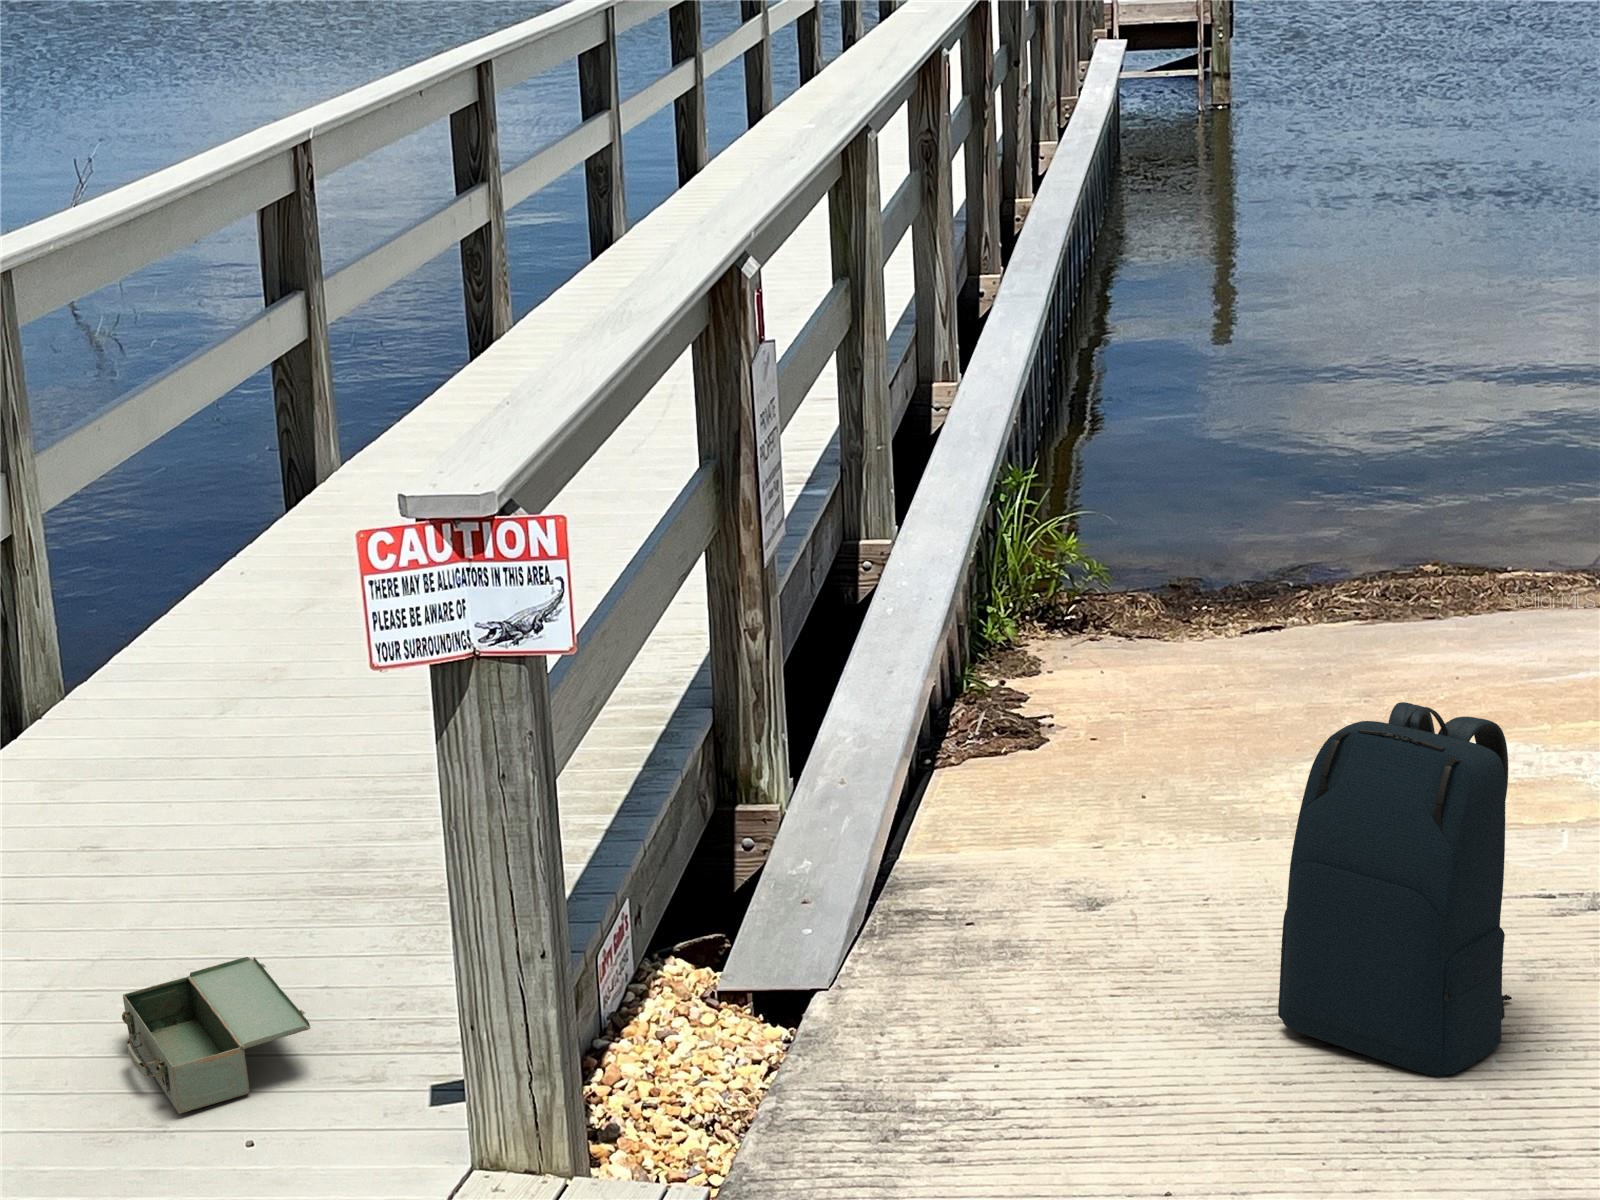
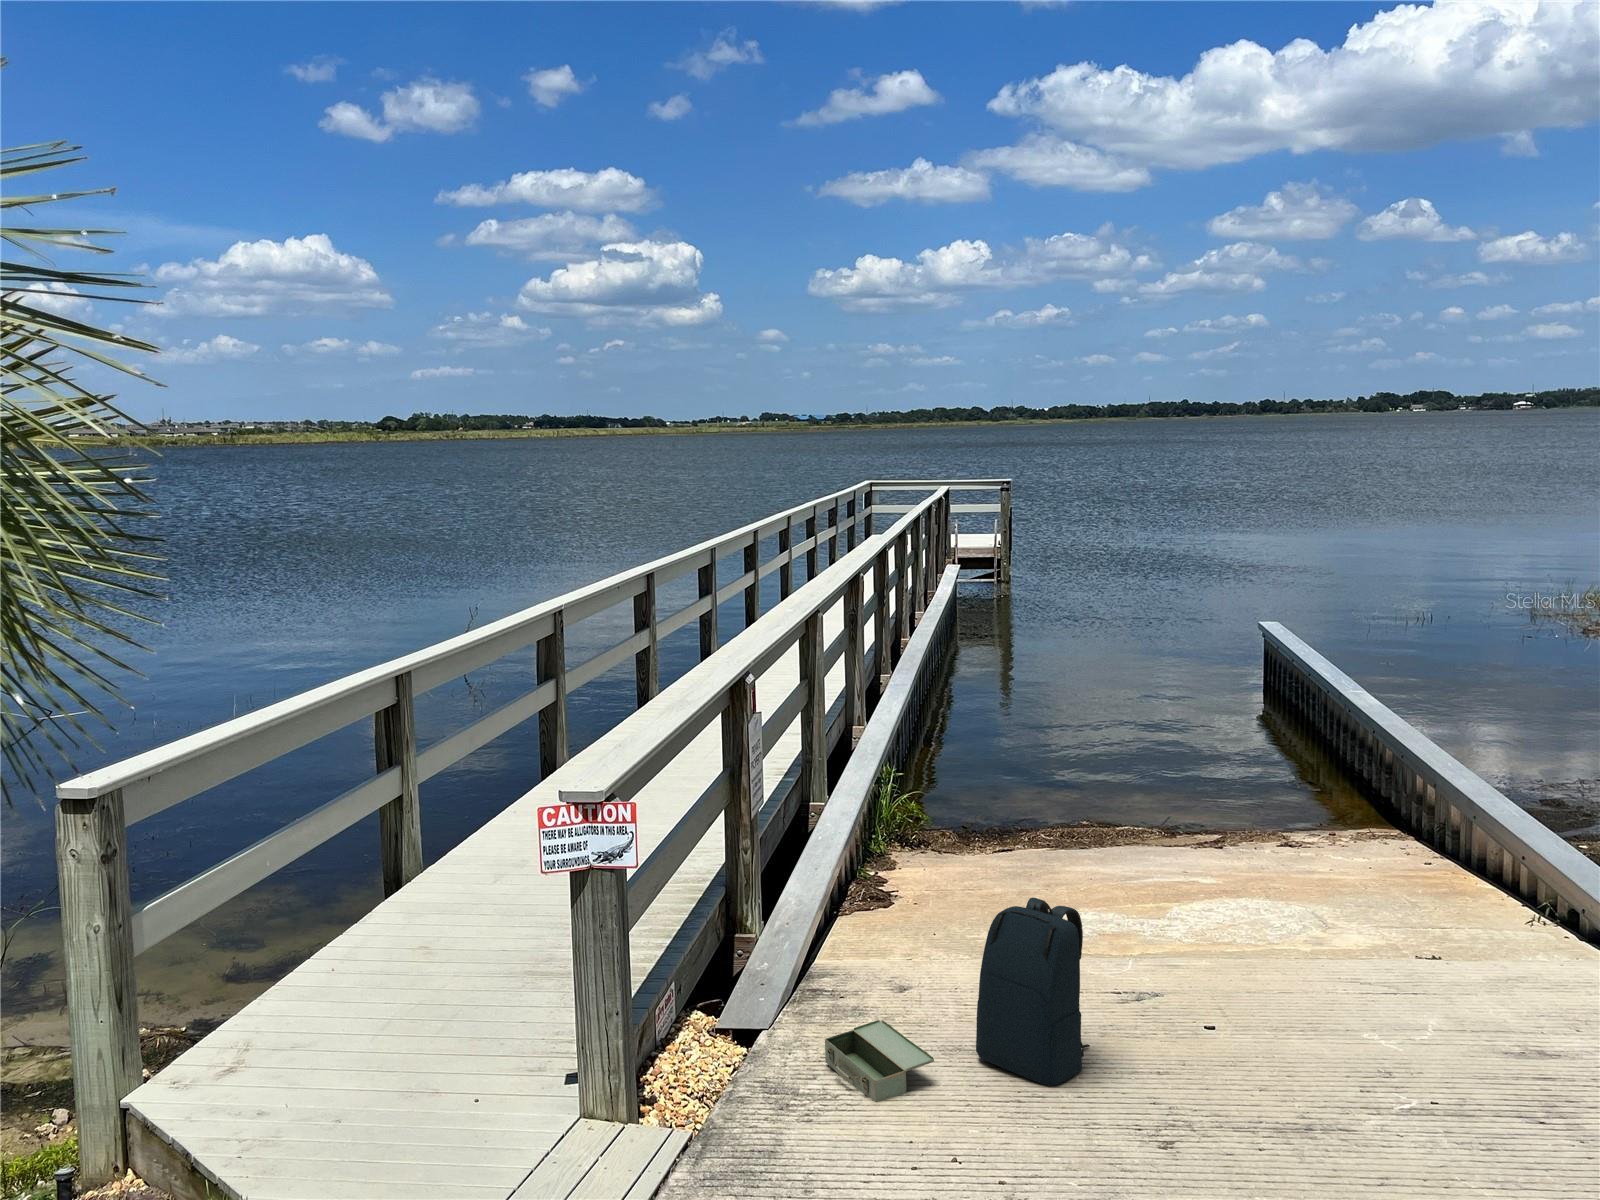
toolbox: present [122,957,311,1114] -> present [825,1020,934,1102]

